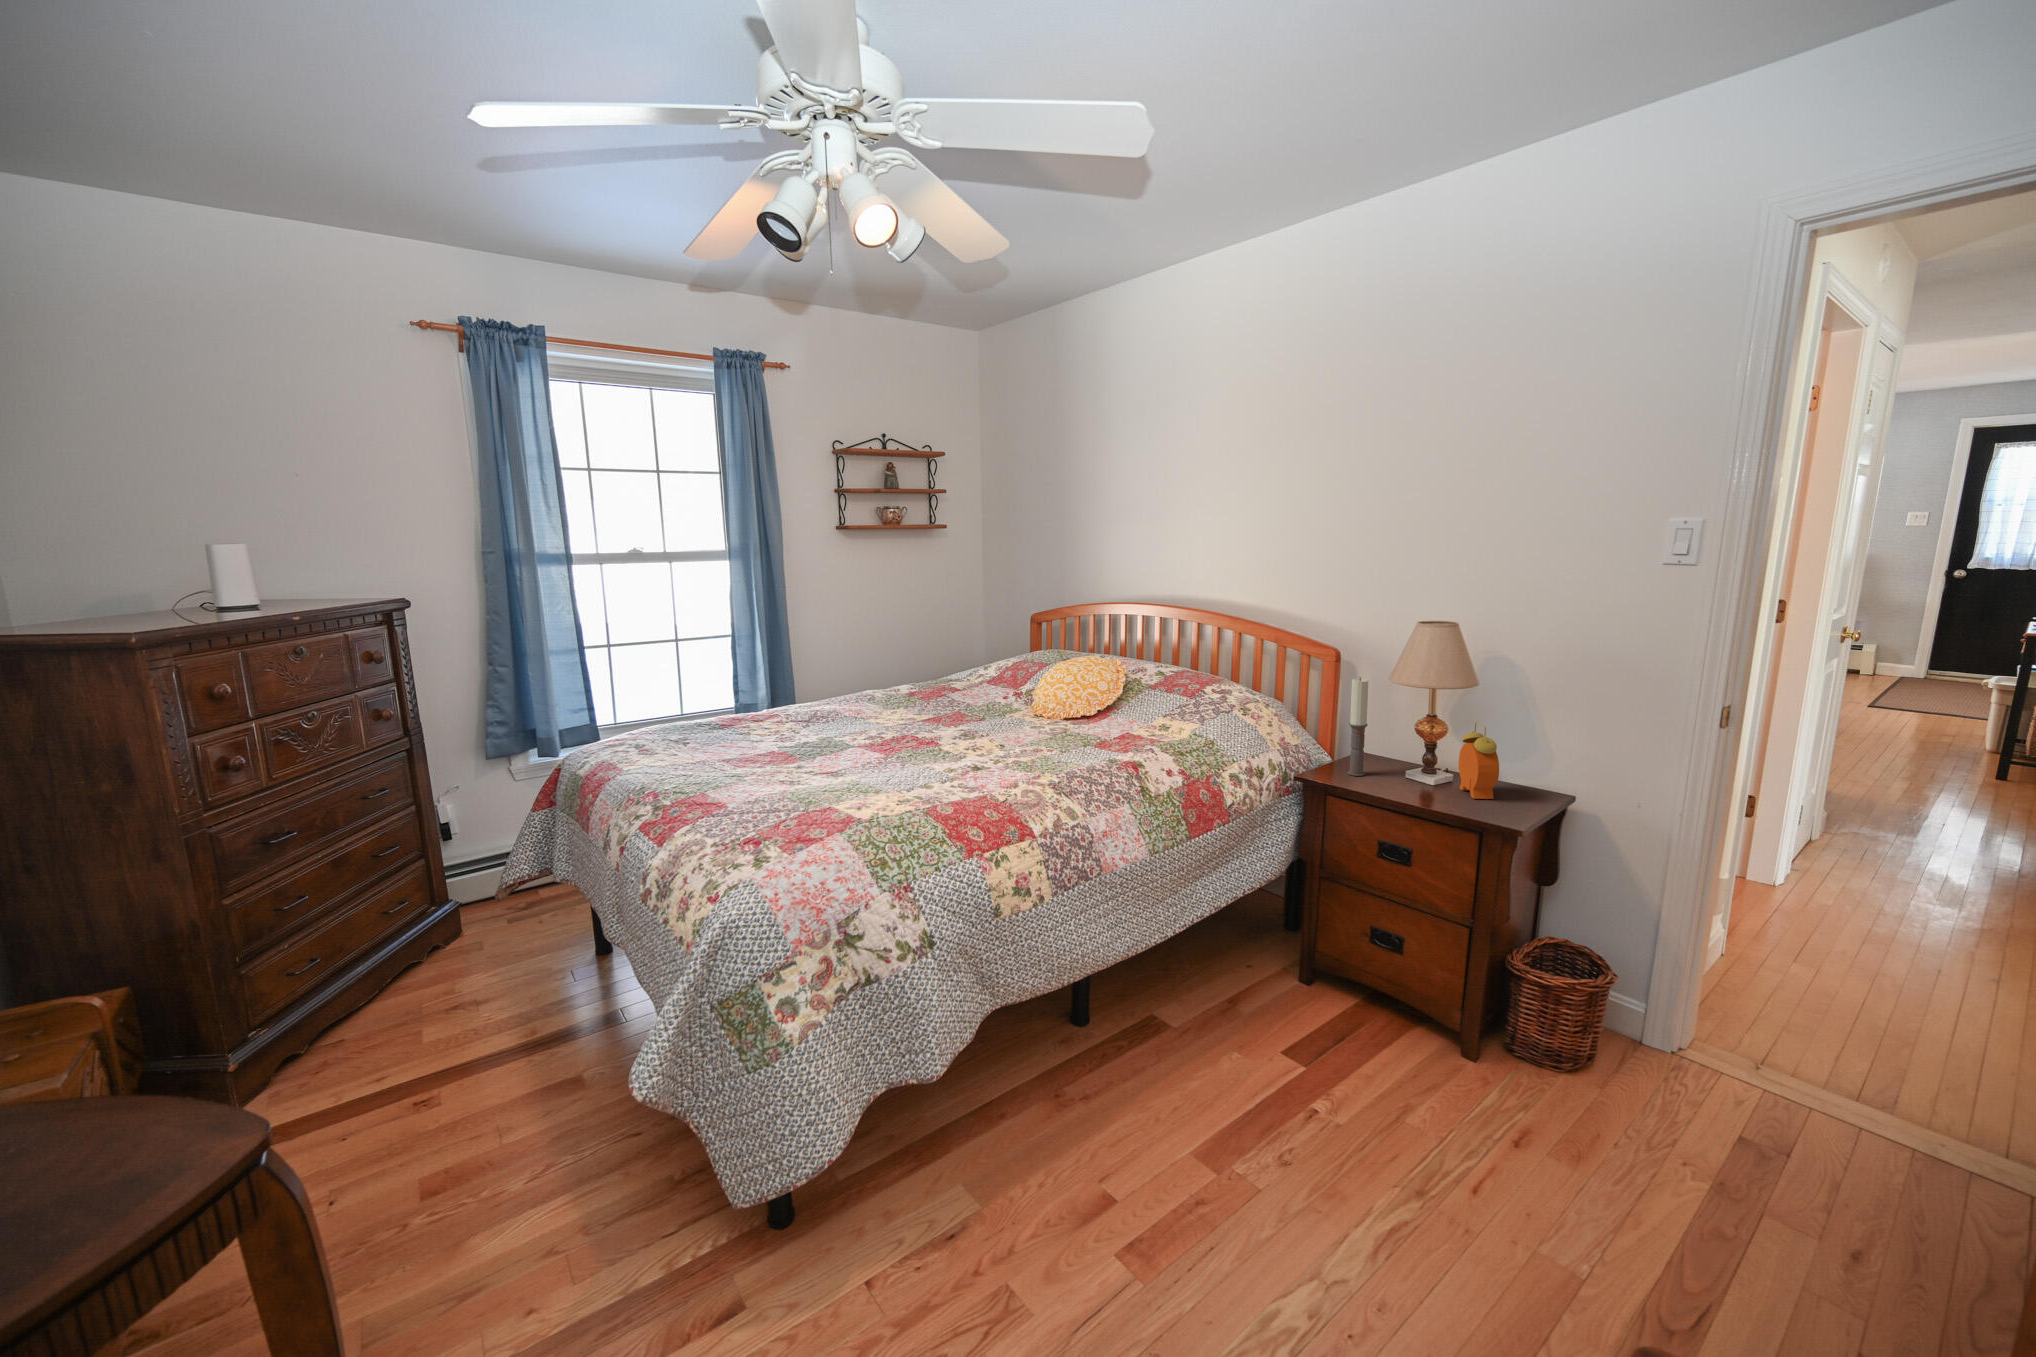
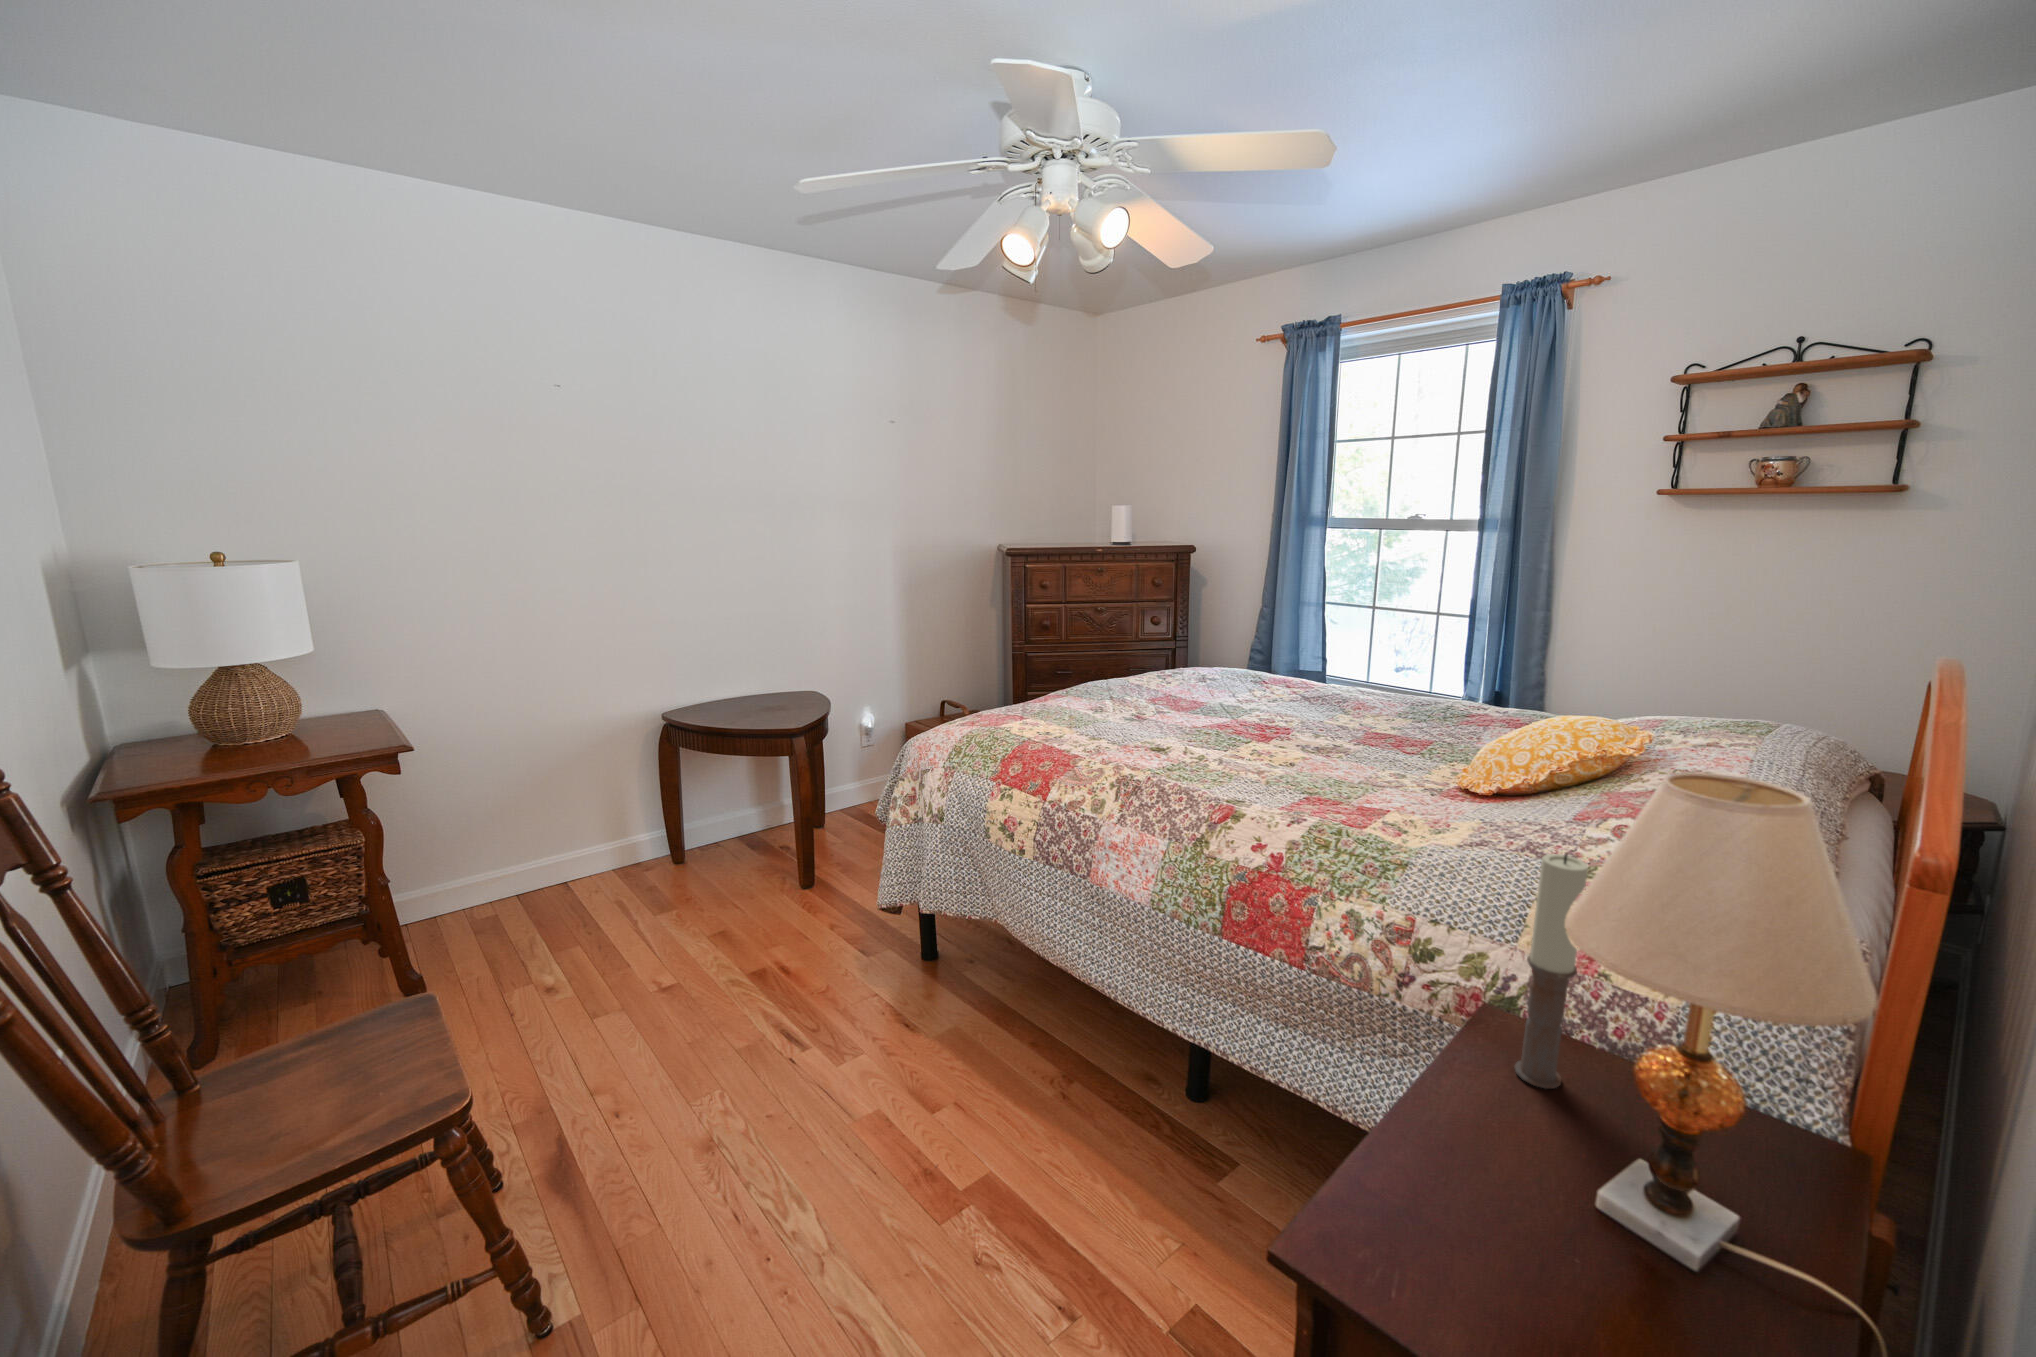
alarm clock: present [1459,723,1499,799] -> none [1415,1082,1591,1295]

